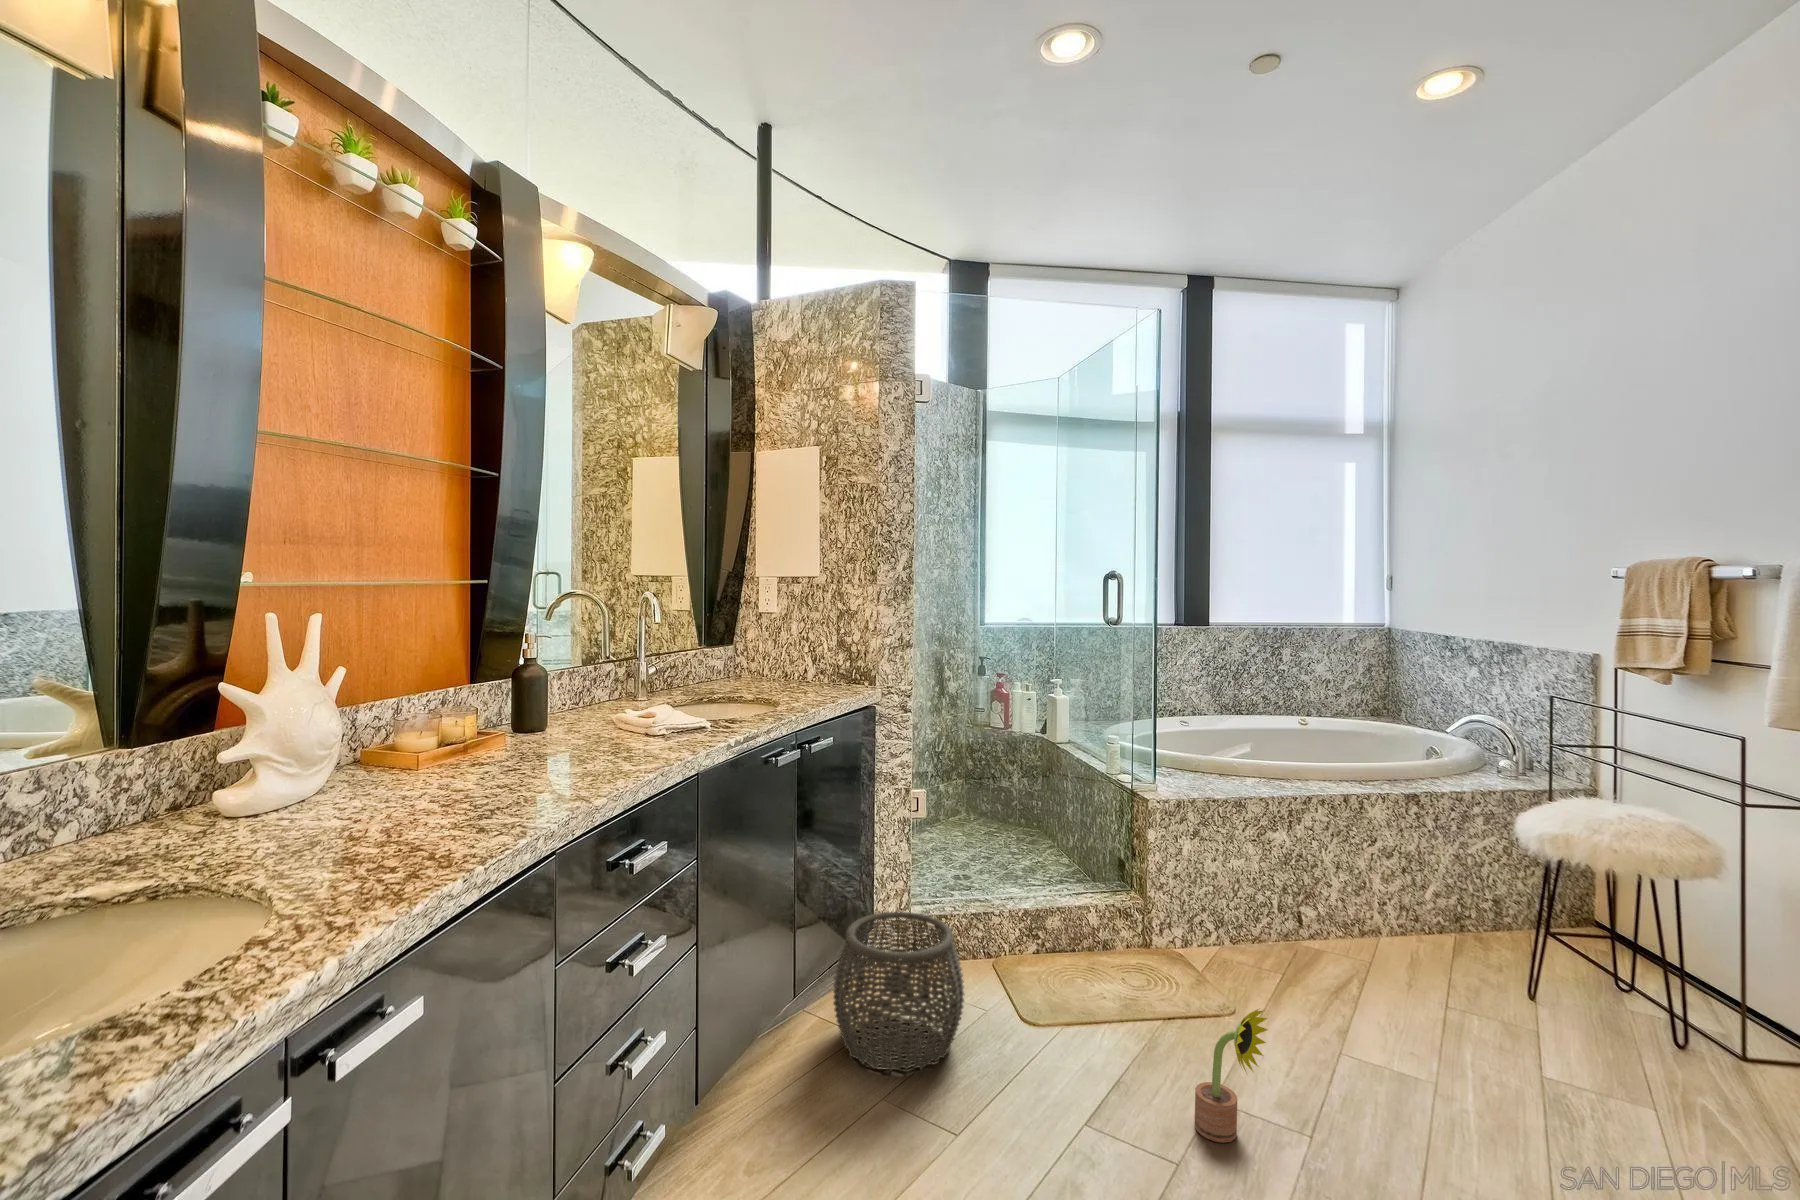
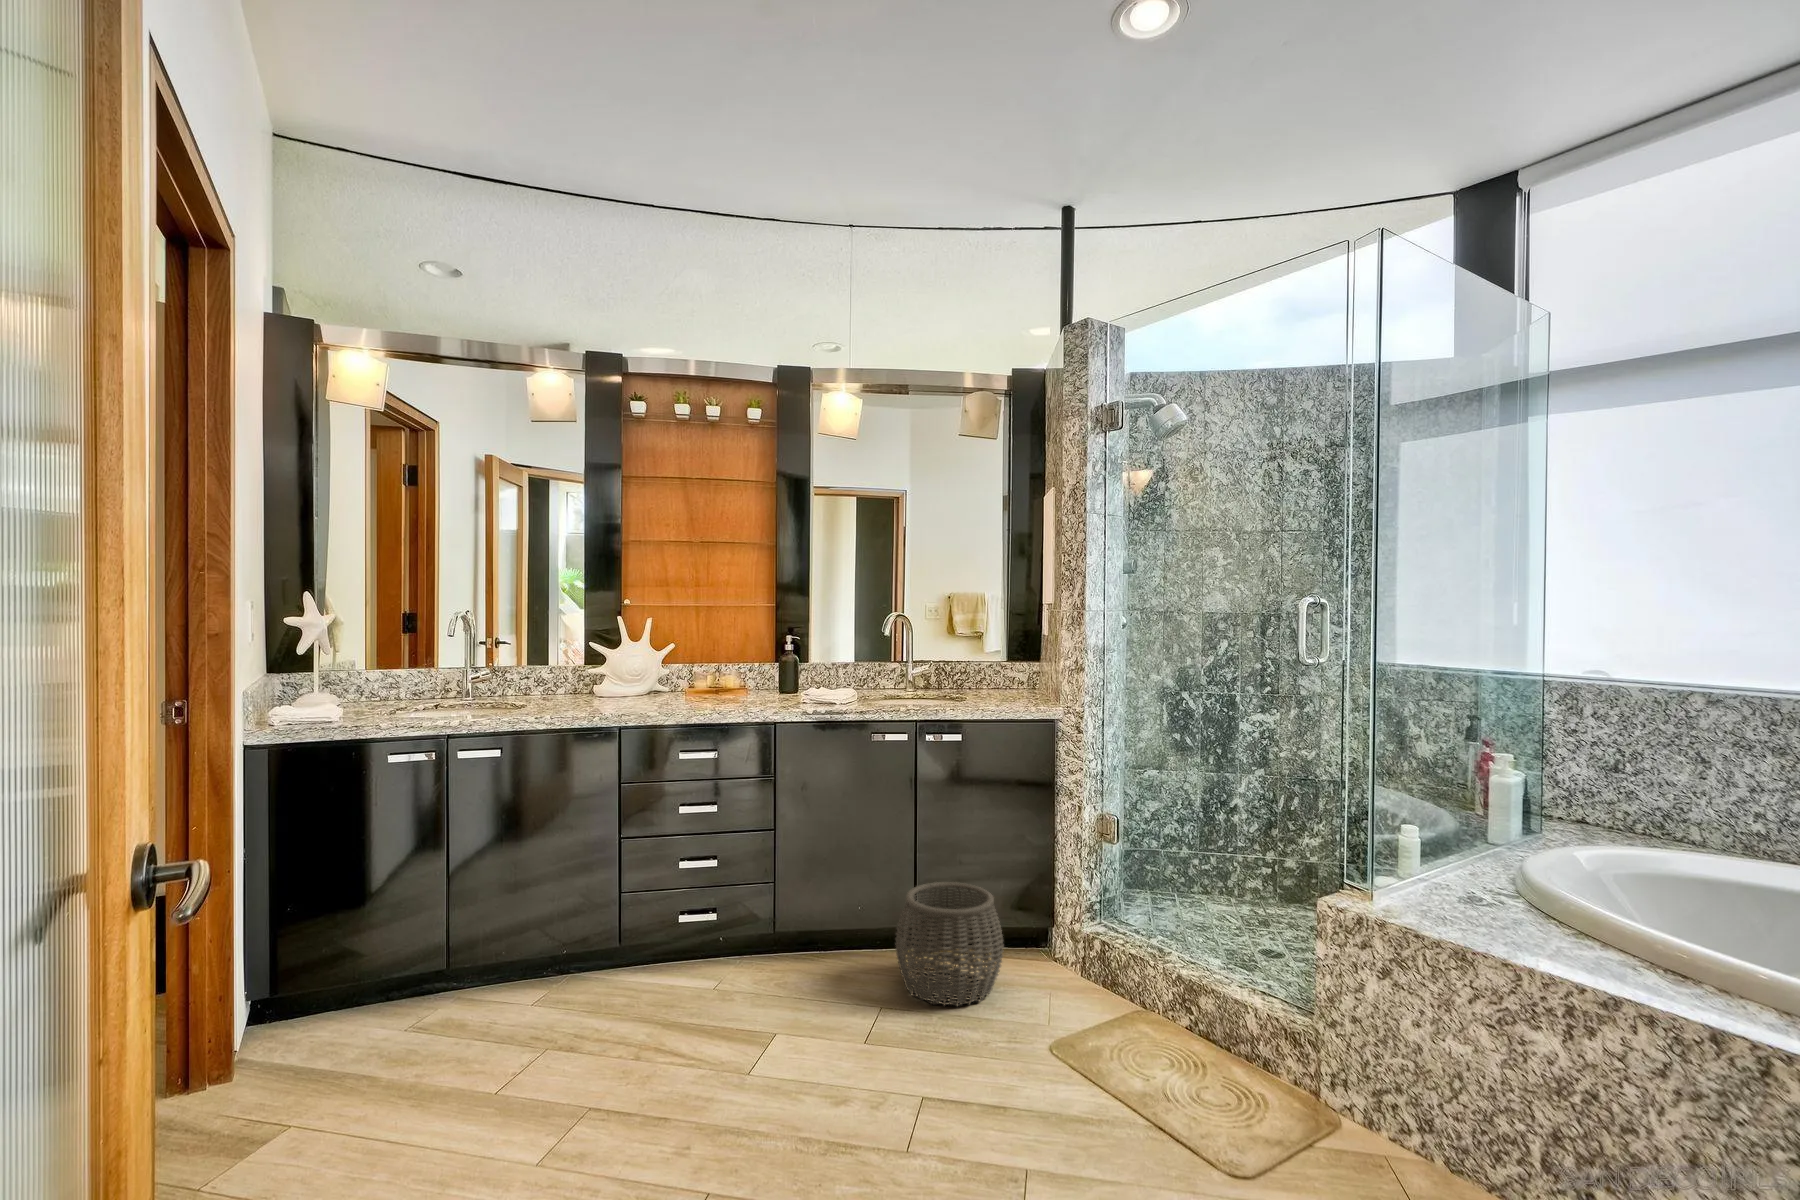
decorative plant: present [1195,1009,1268,1142] -> none [900,1025,962,1151]

